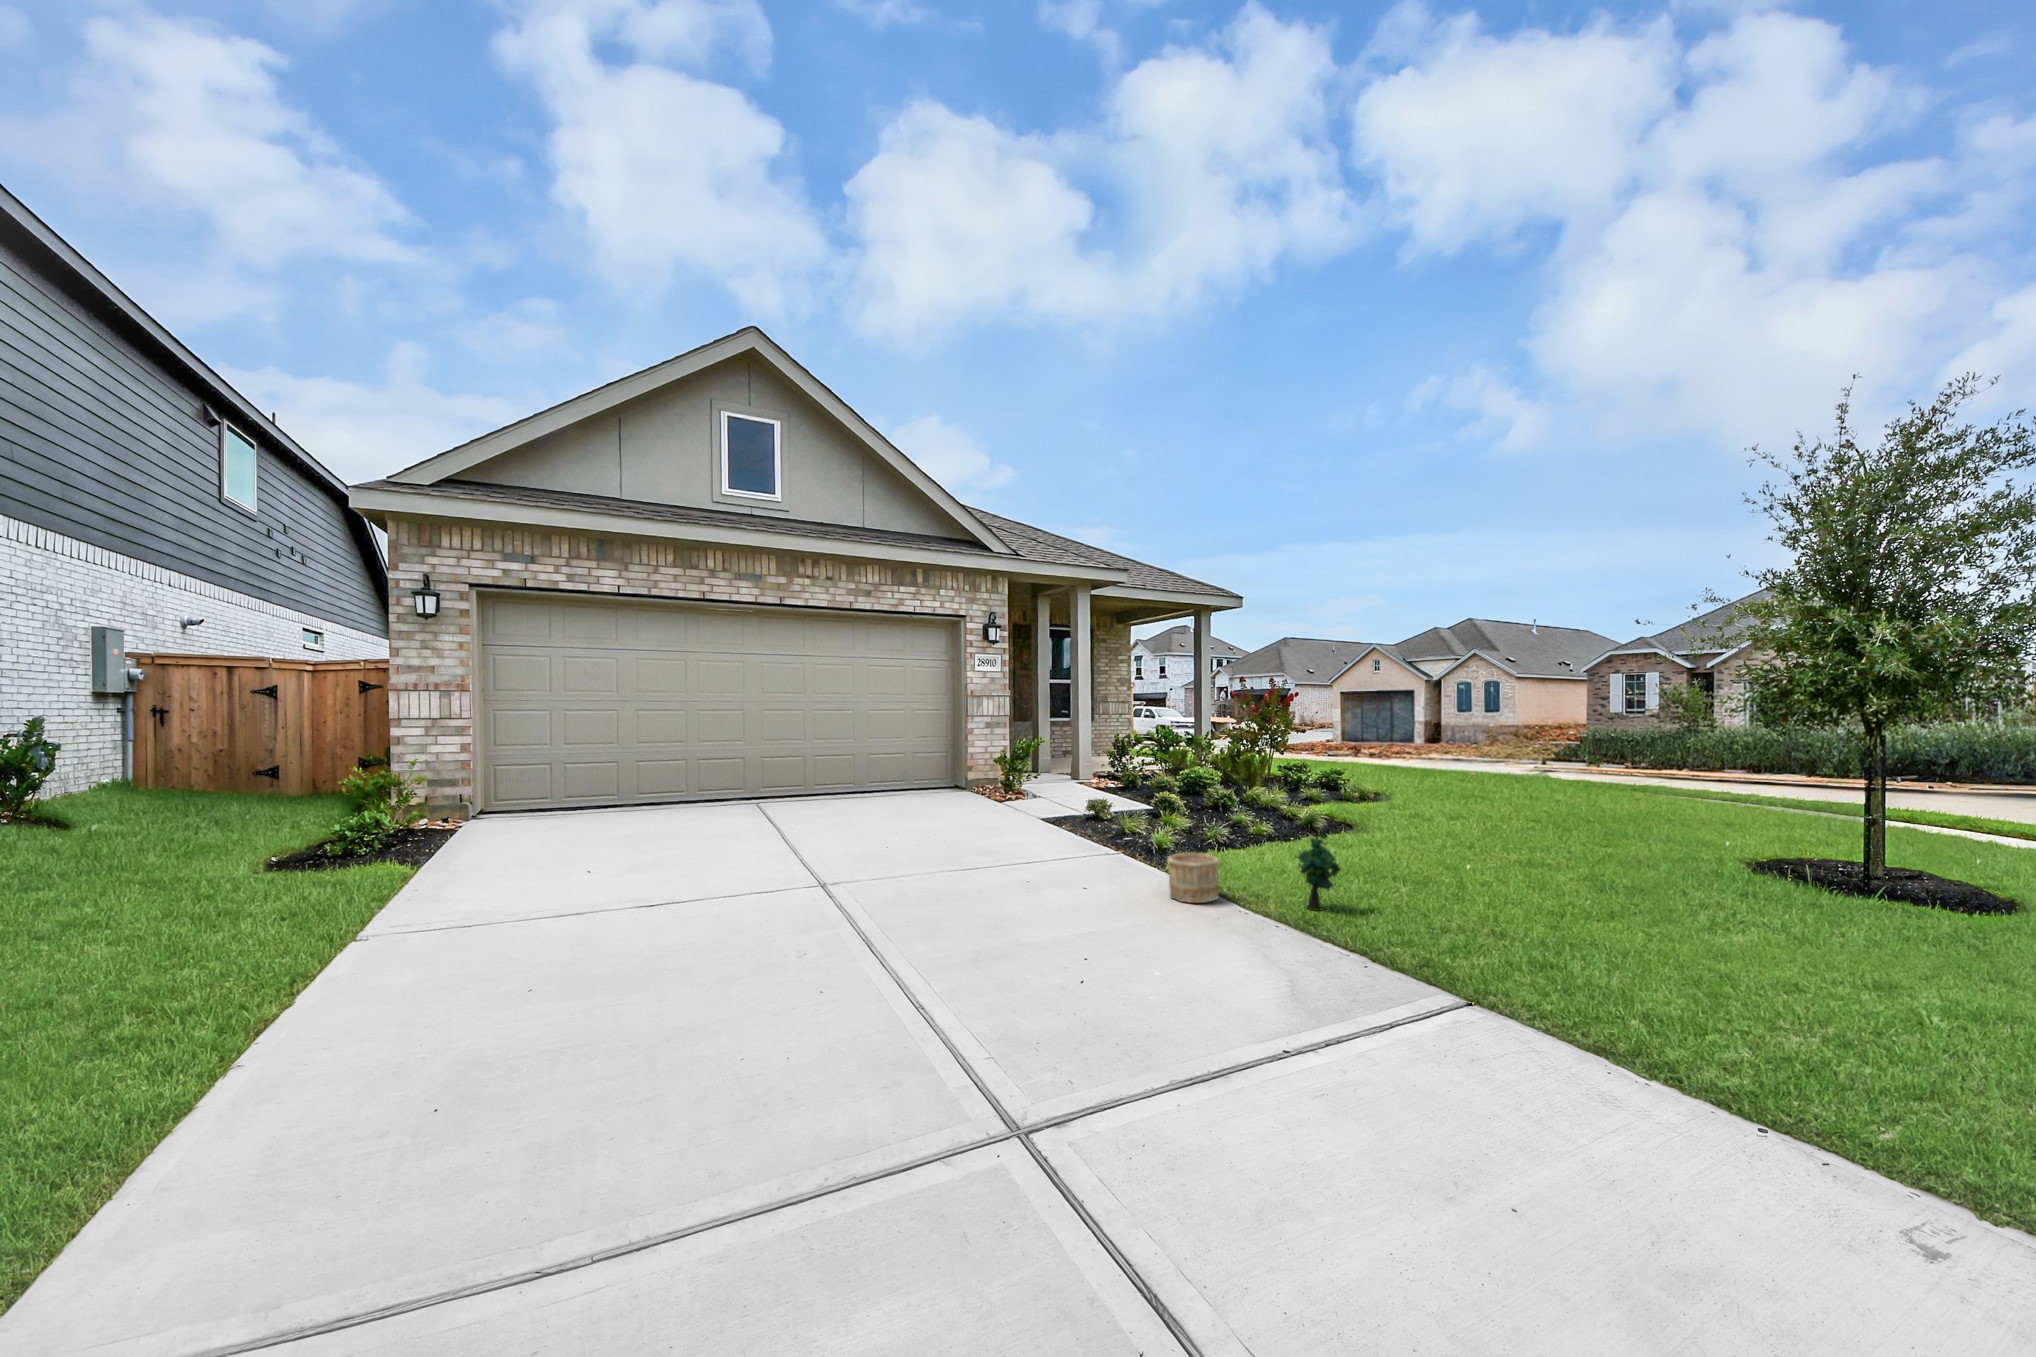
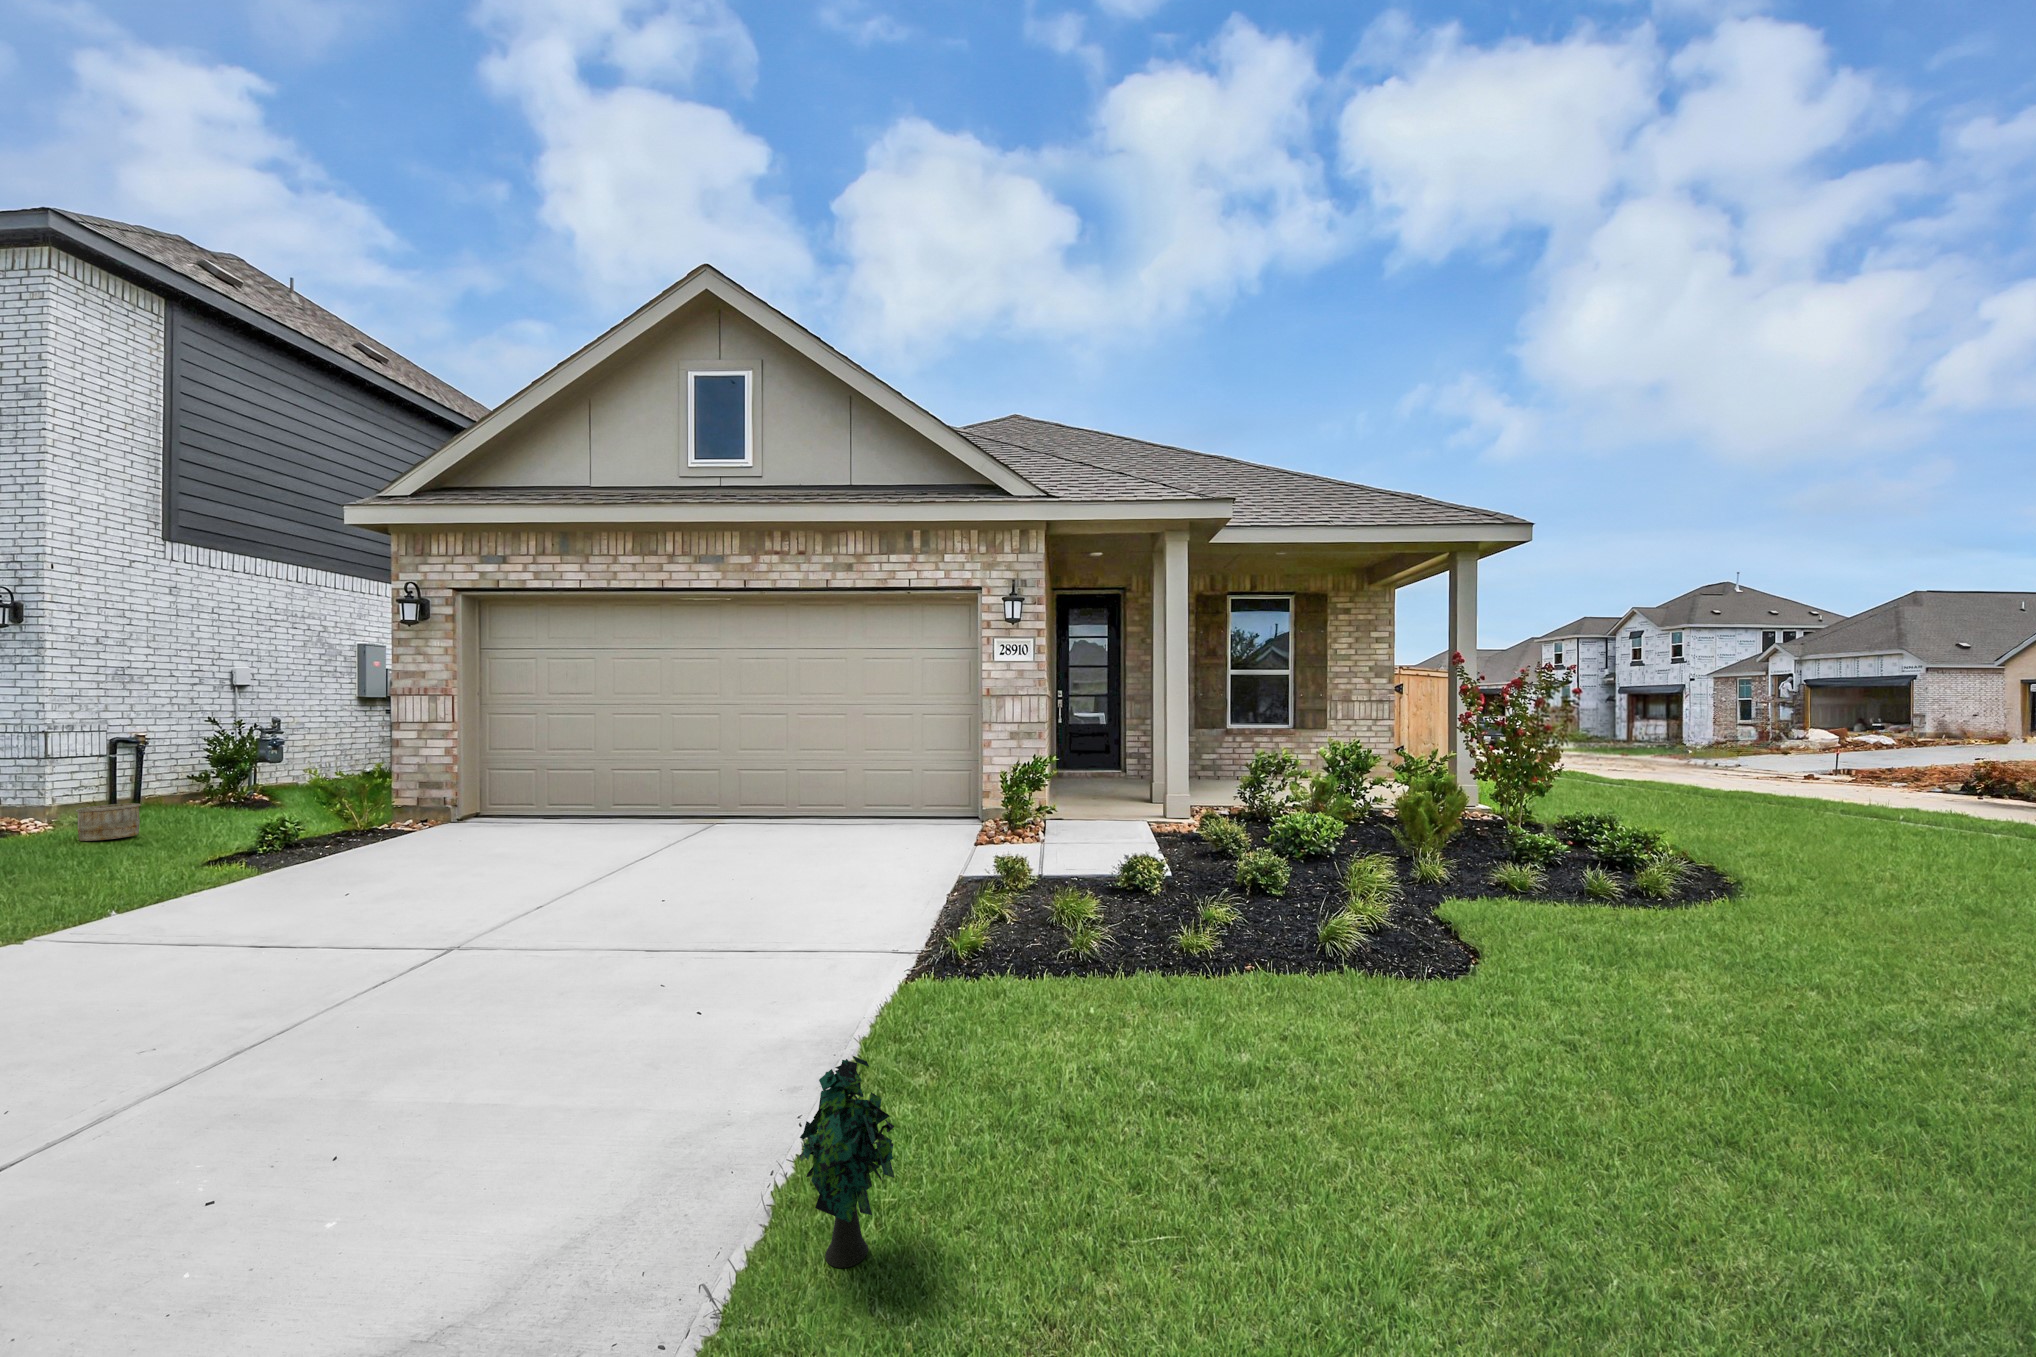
wooden bucket: present [1167,852,1219,903] -> present [76,803,141,841]

